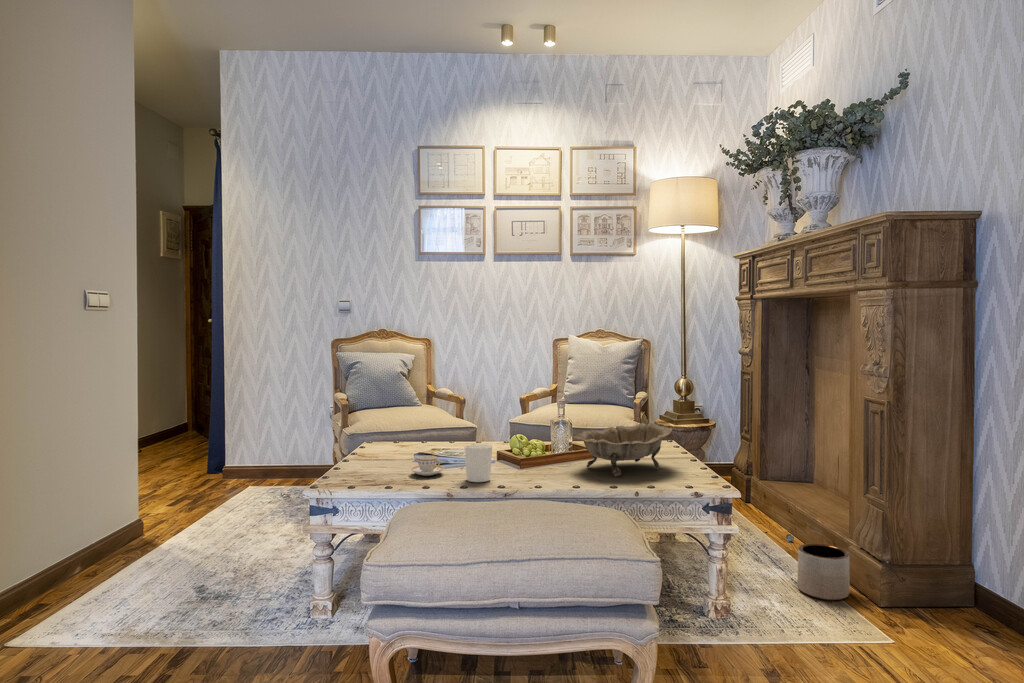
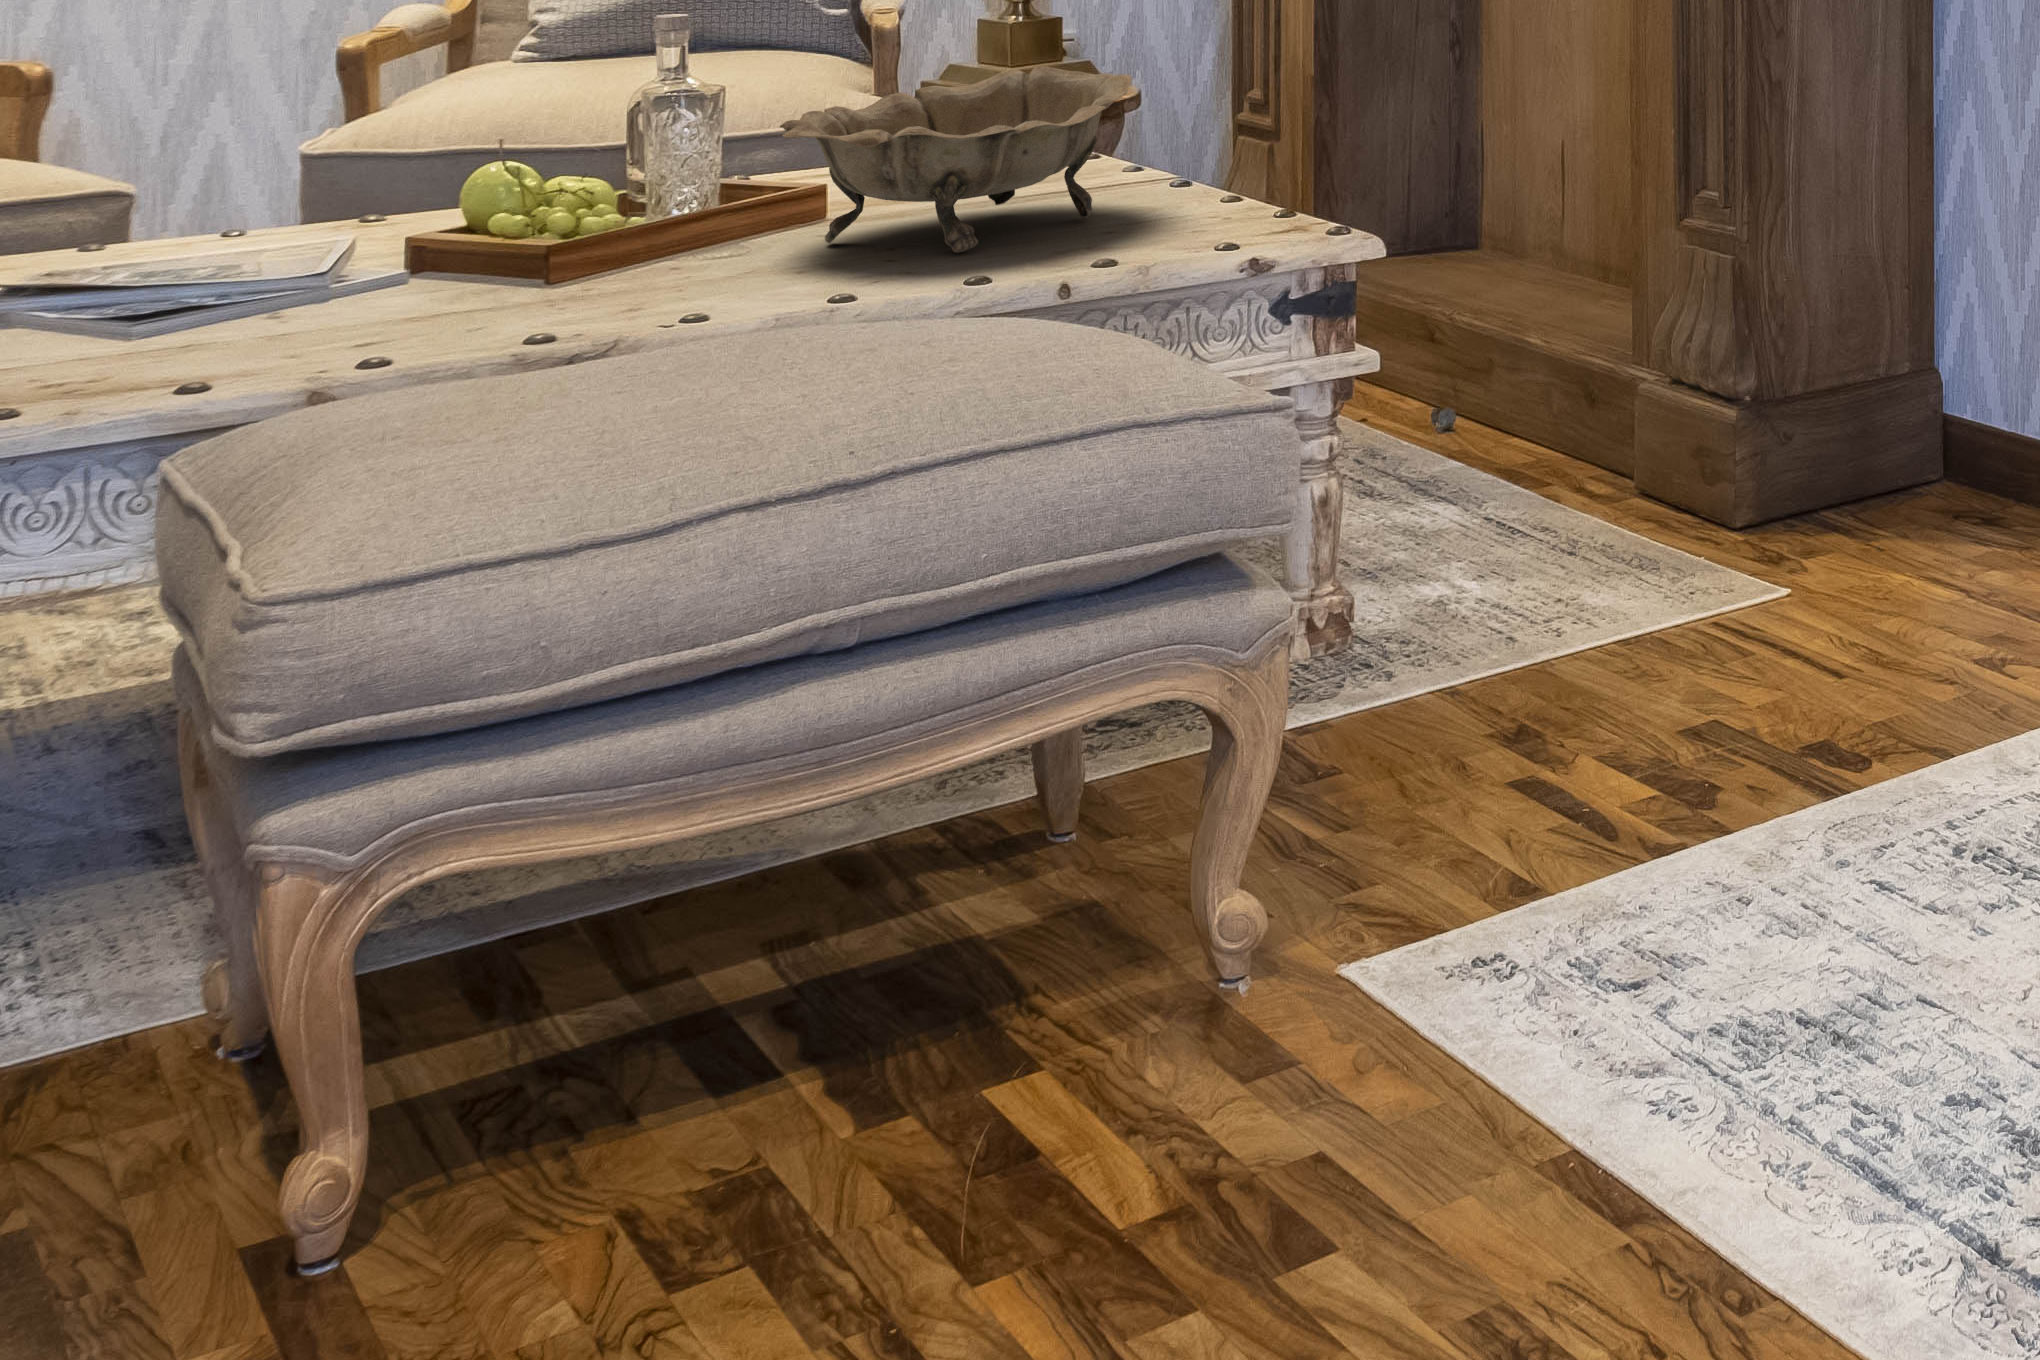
candle holder: present [464,443,492,482] -> none [346,189,474,341]
teacup: present [411,455,444,476] -> none [56,269,225,355]
planter: present [797,543,850,600] -> none [1511,385,1655,543]

